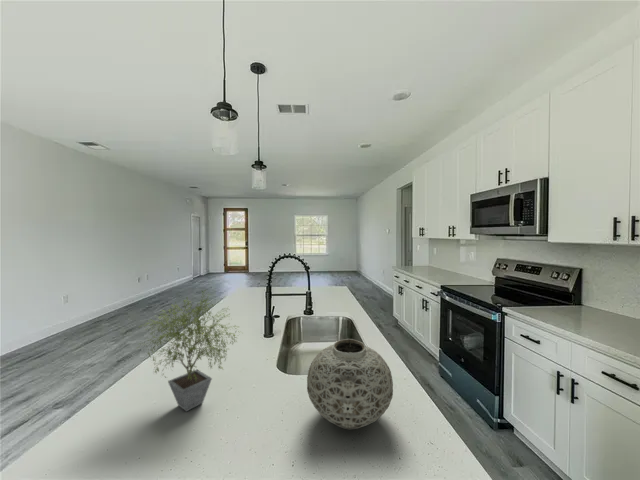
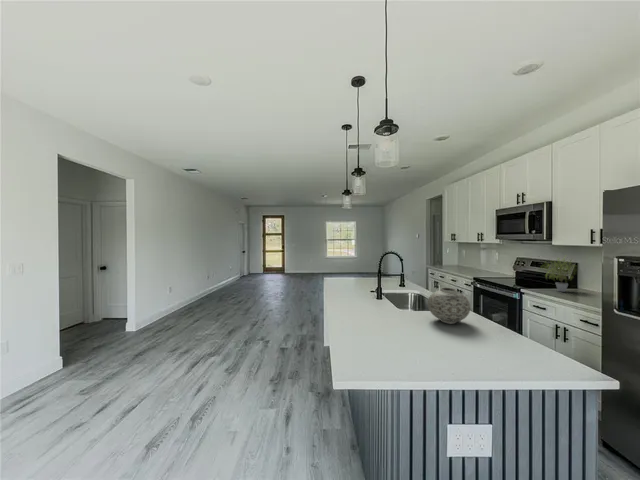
potted plant: present [147,291,235,411] -> present [546,259,575,292]

